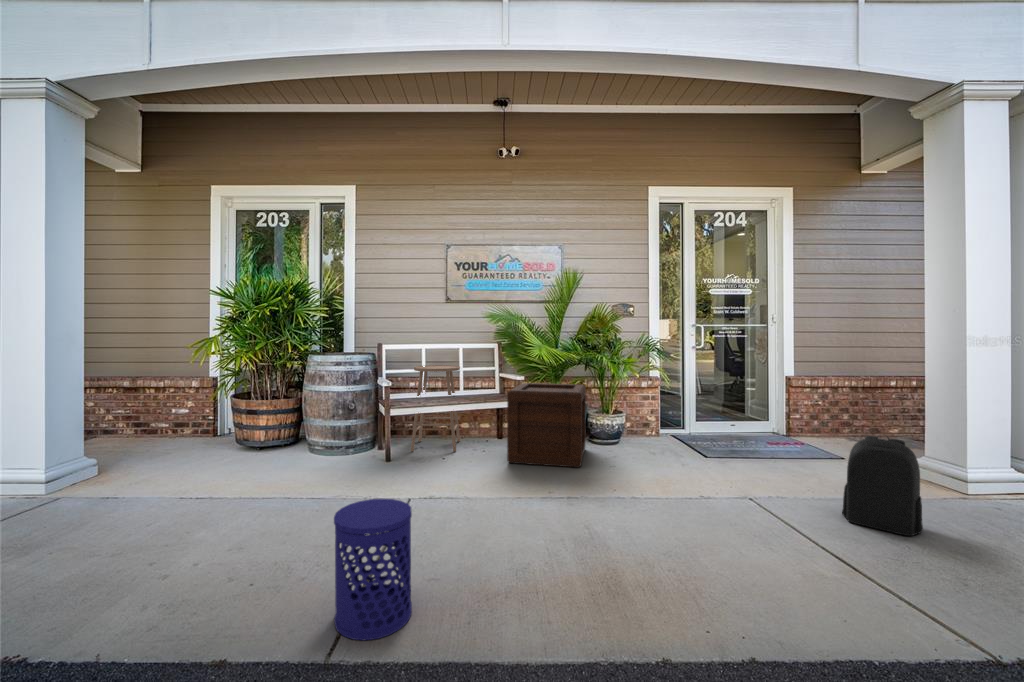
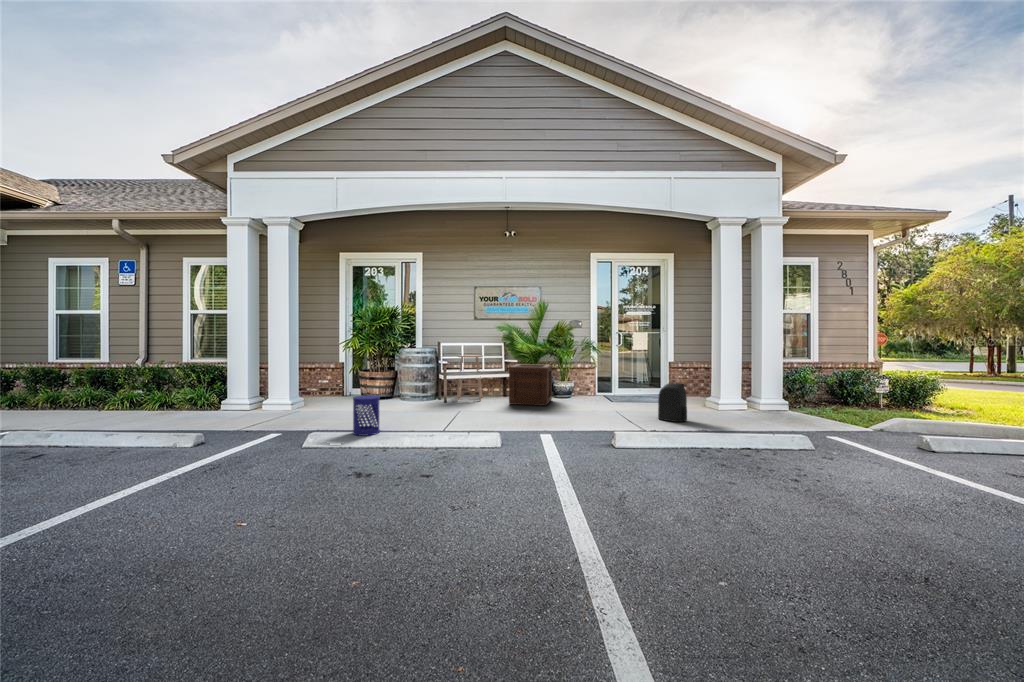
waste bin: present [334,499,412,640] -> present [353,395,380,436]

